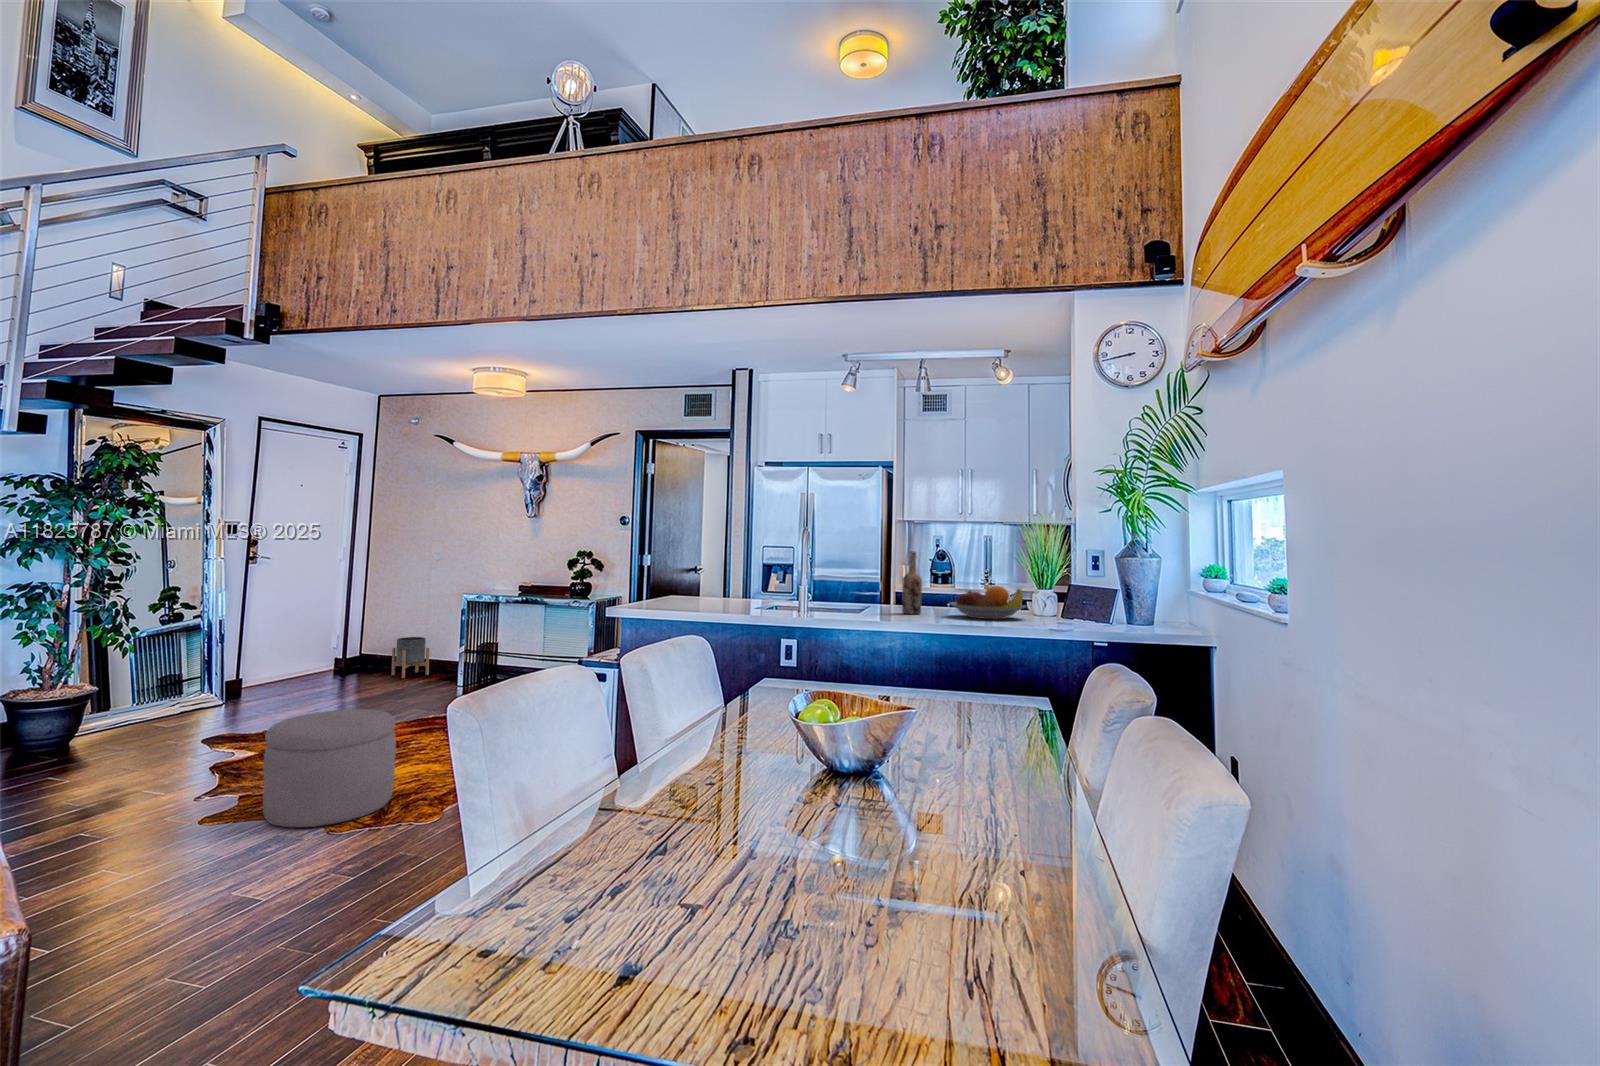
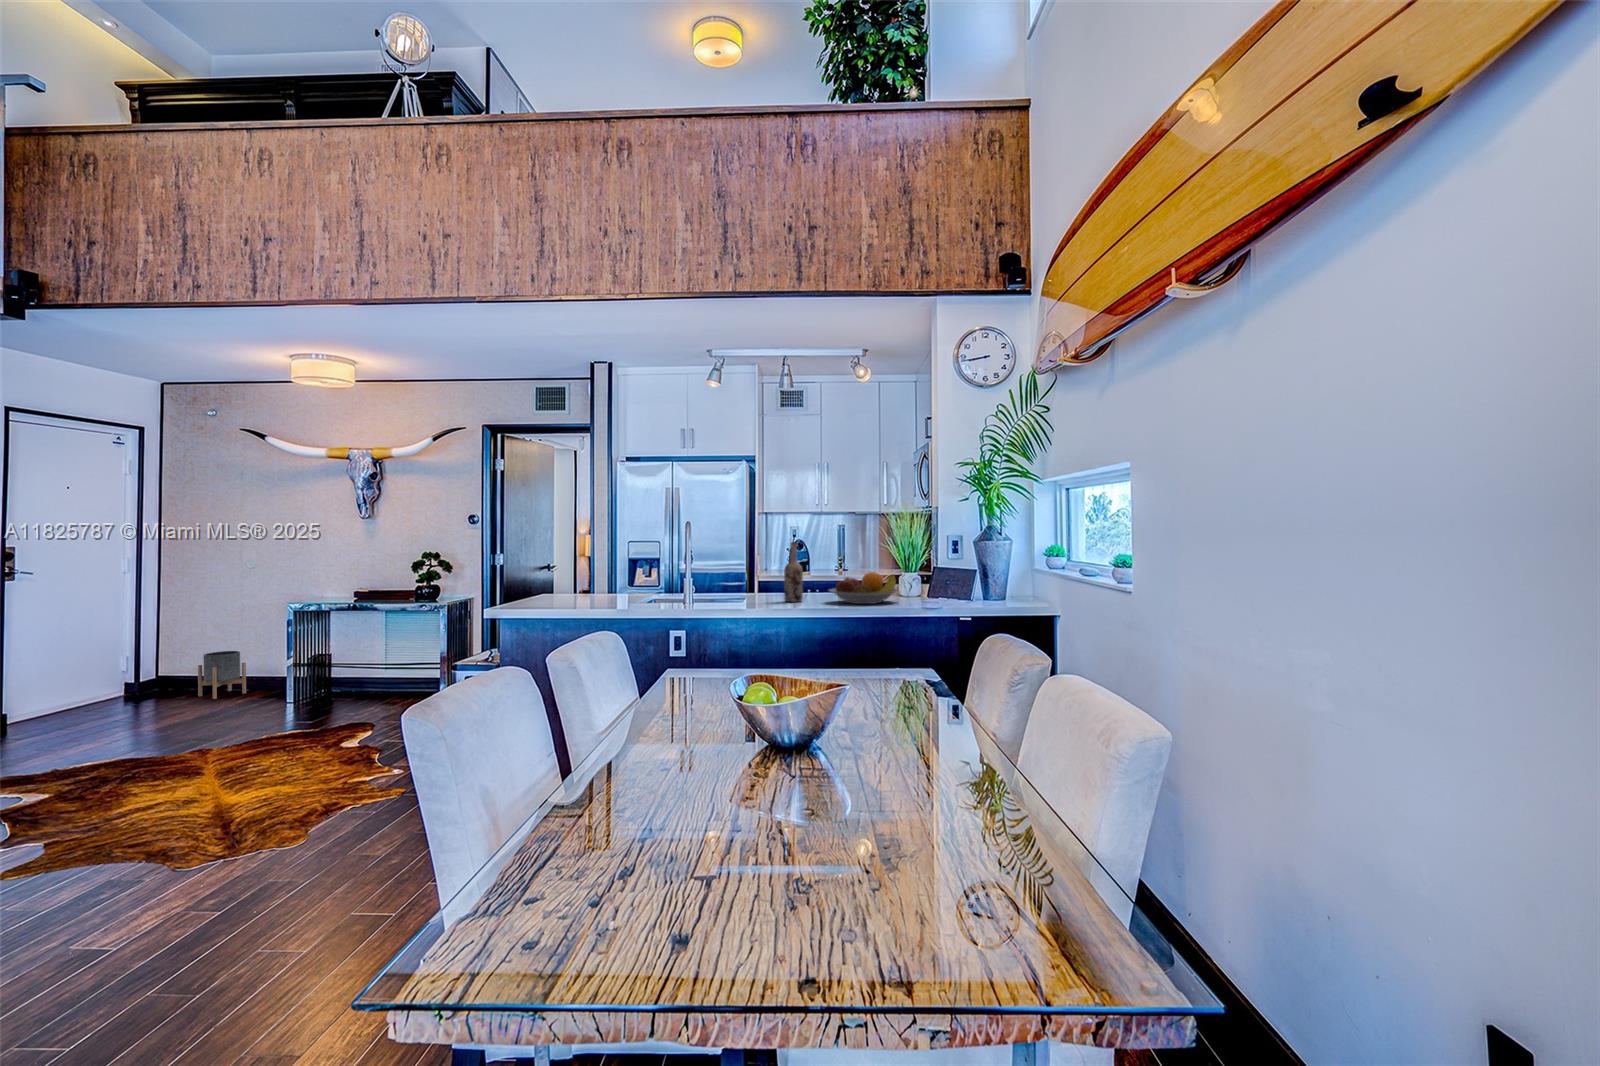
ottoman: present [263,709,396,827] -> none [84,735,244,872]

